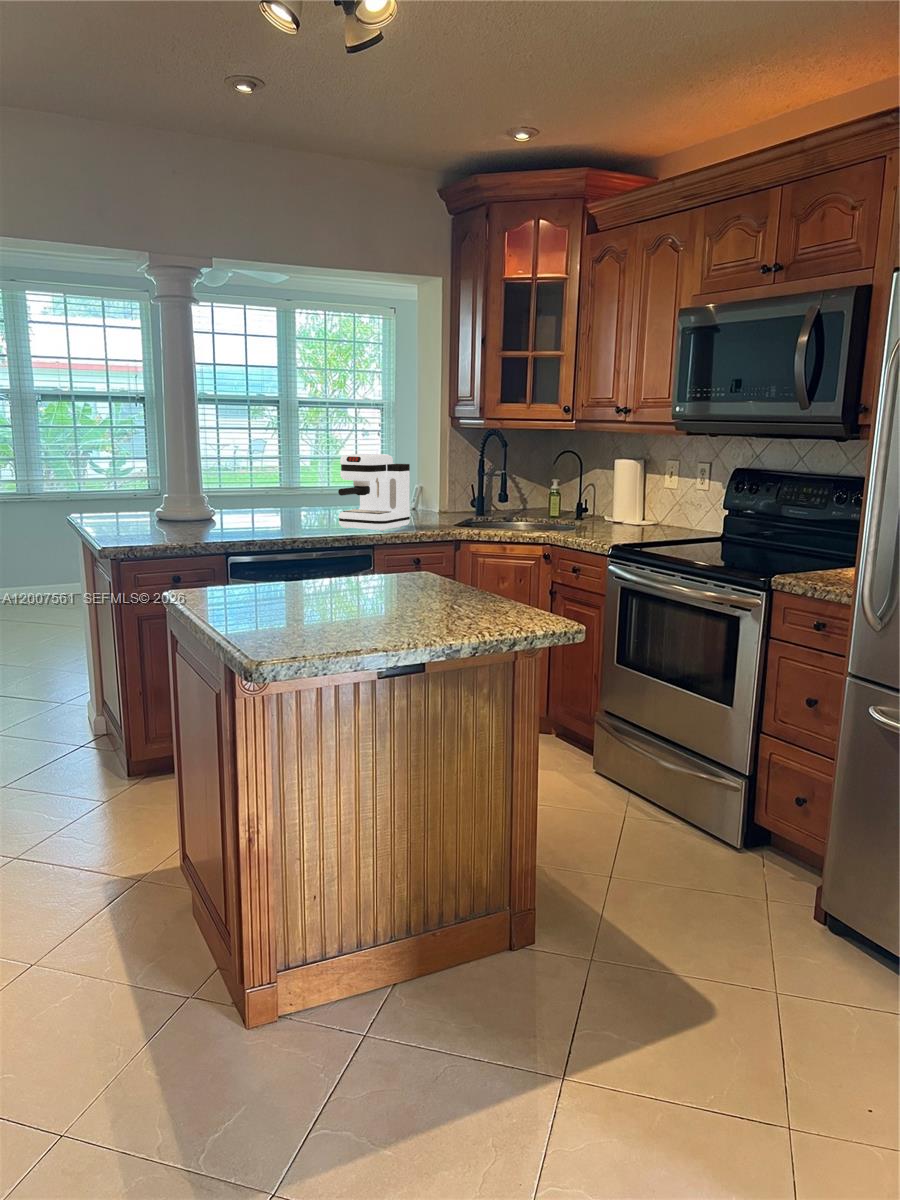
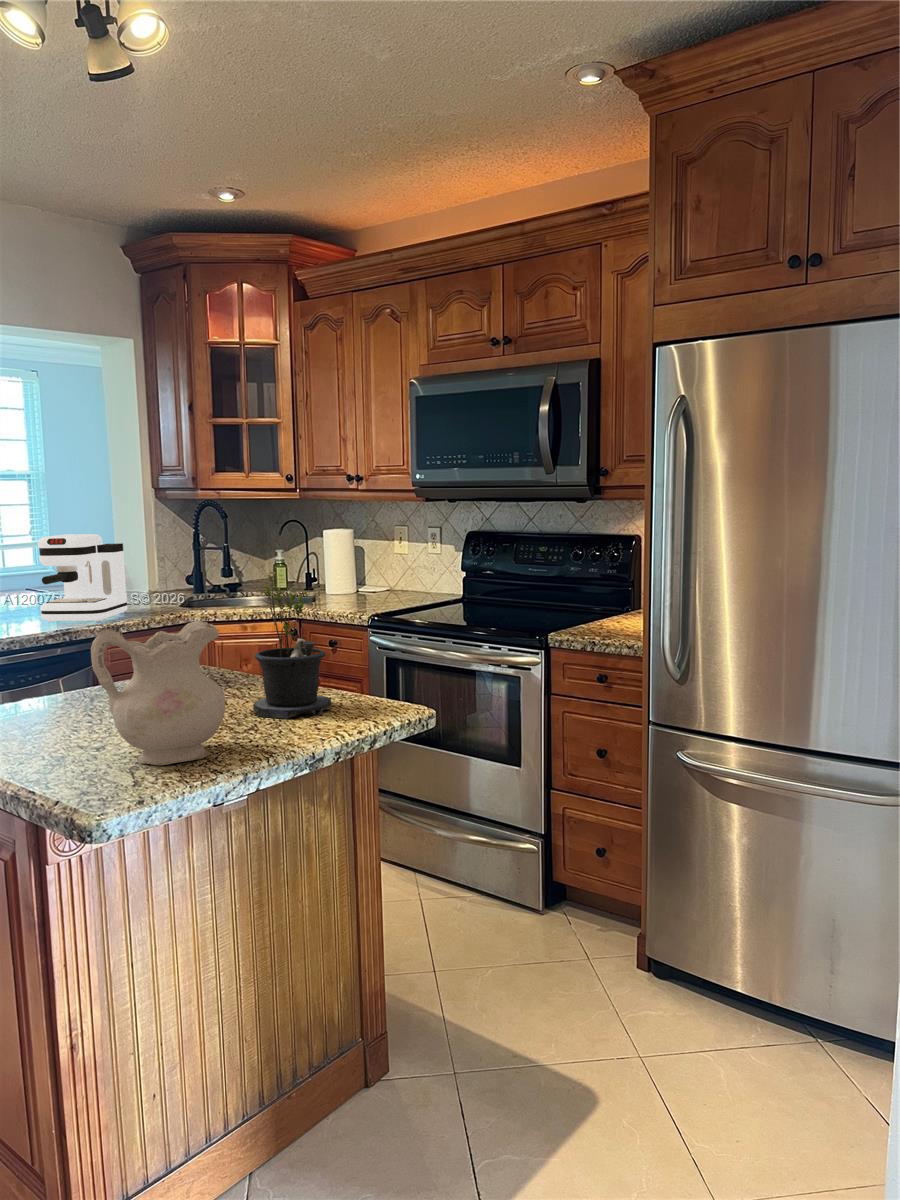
potted plant: none [431,489,505,618] -> present [253,572,331,719]
ceramic pitcher: none [286,520,386,637] -> present [91,621,225,766]

